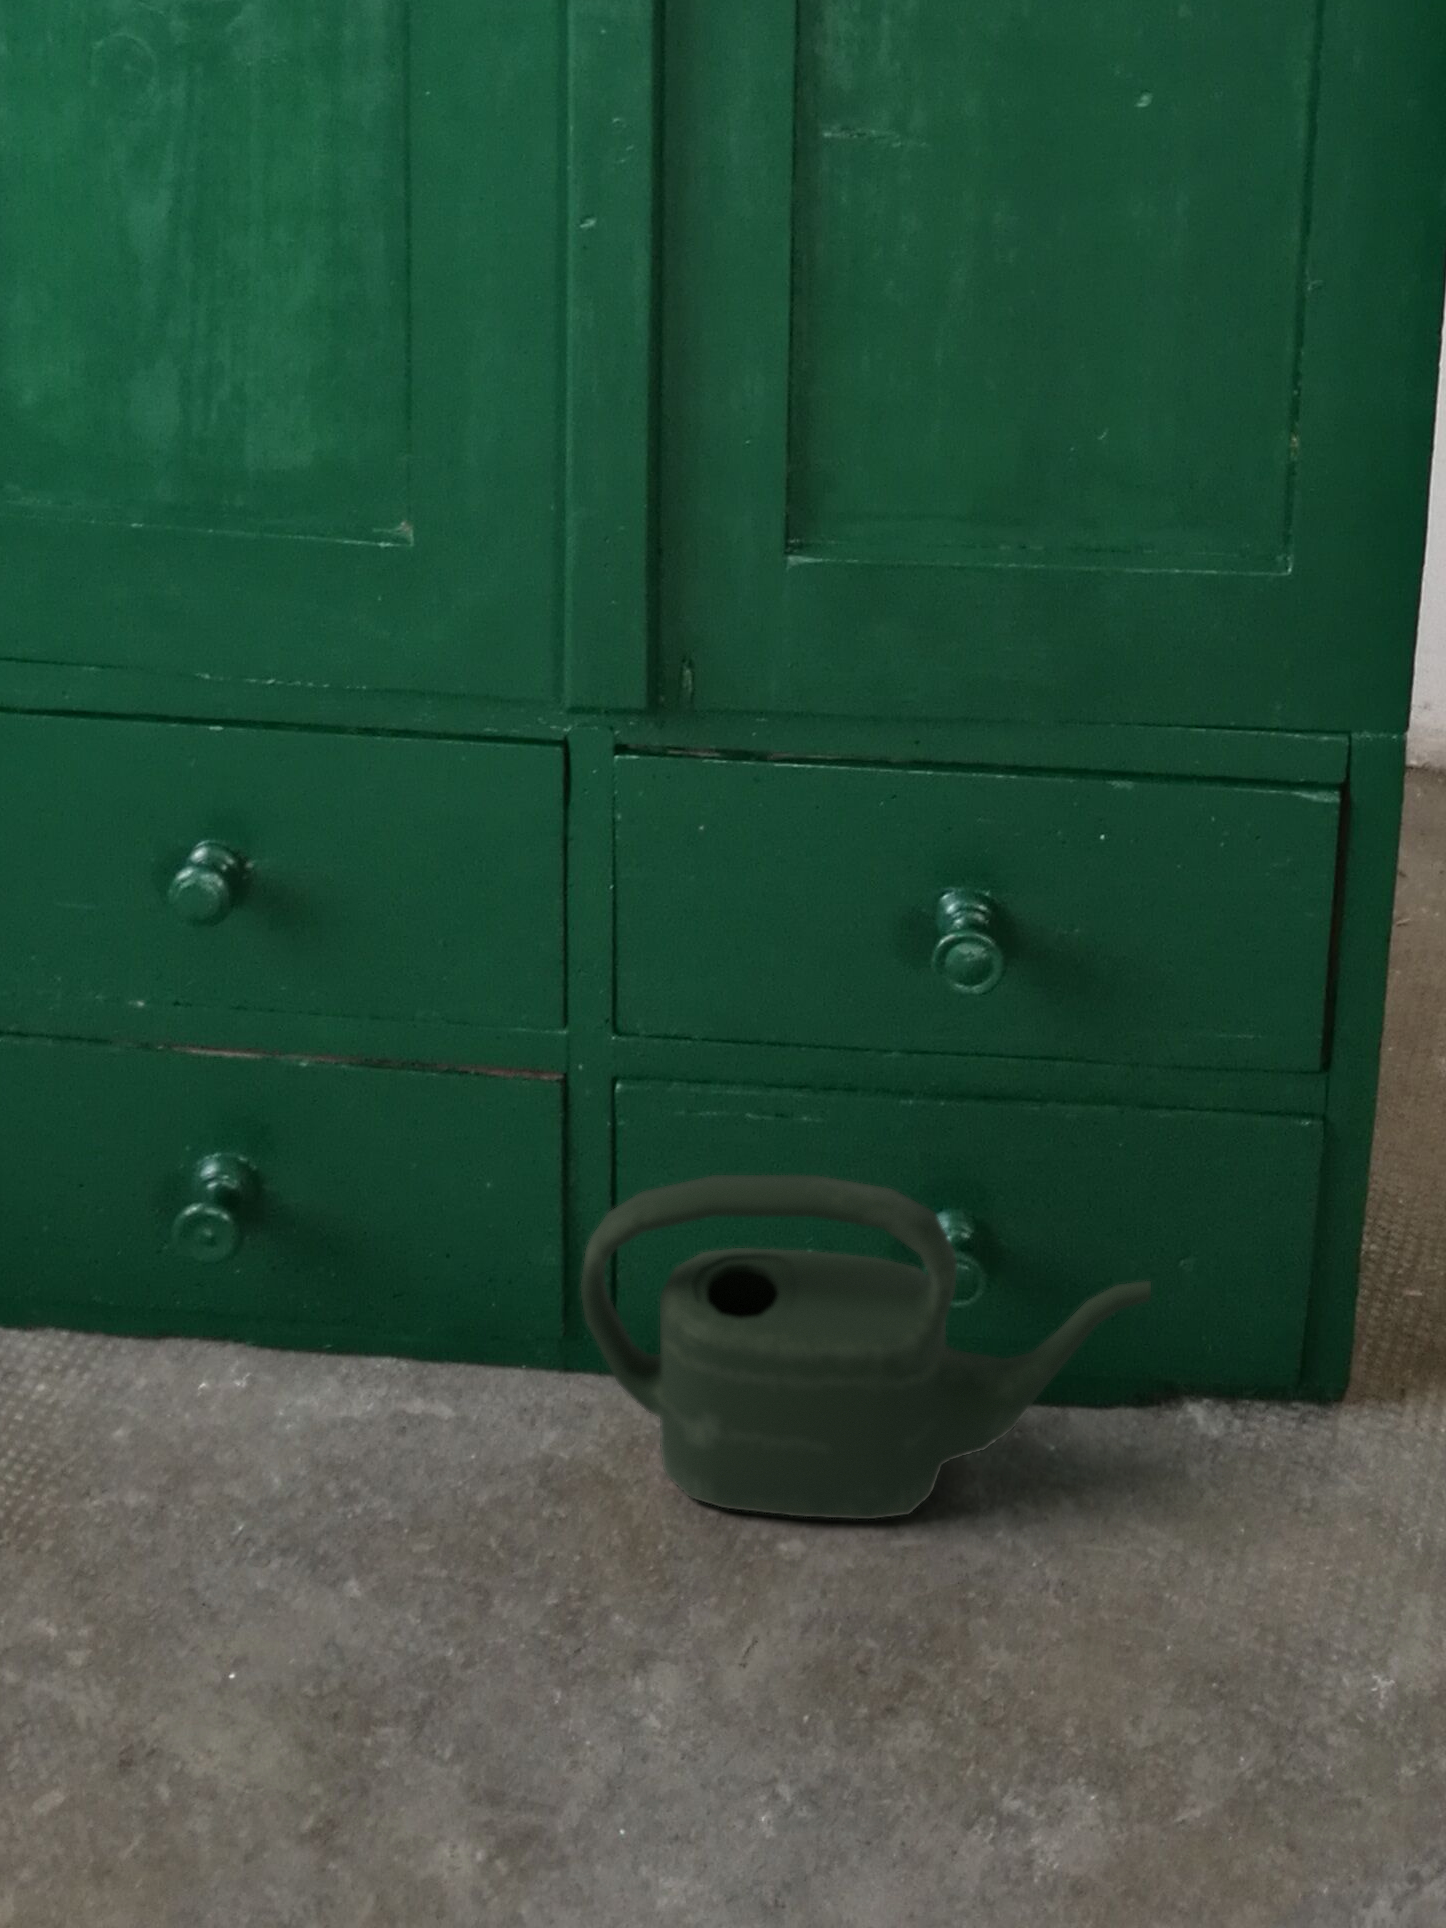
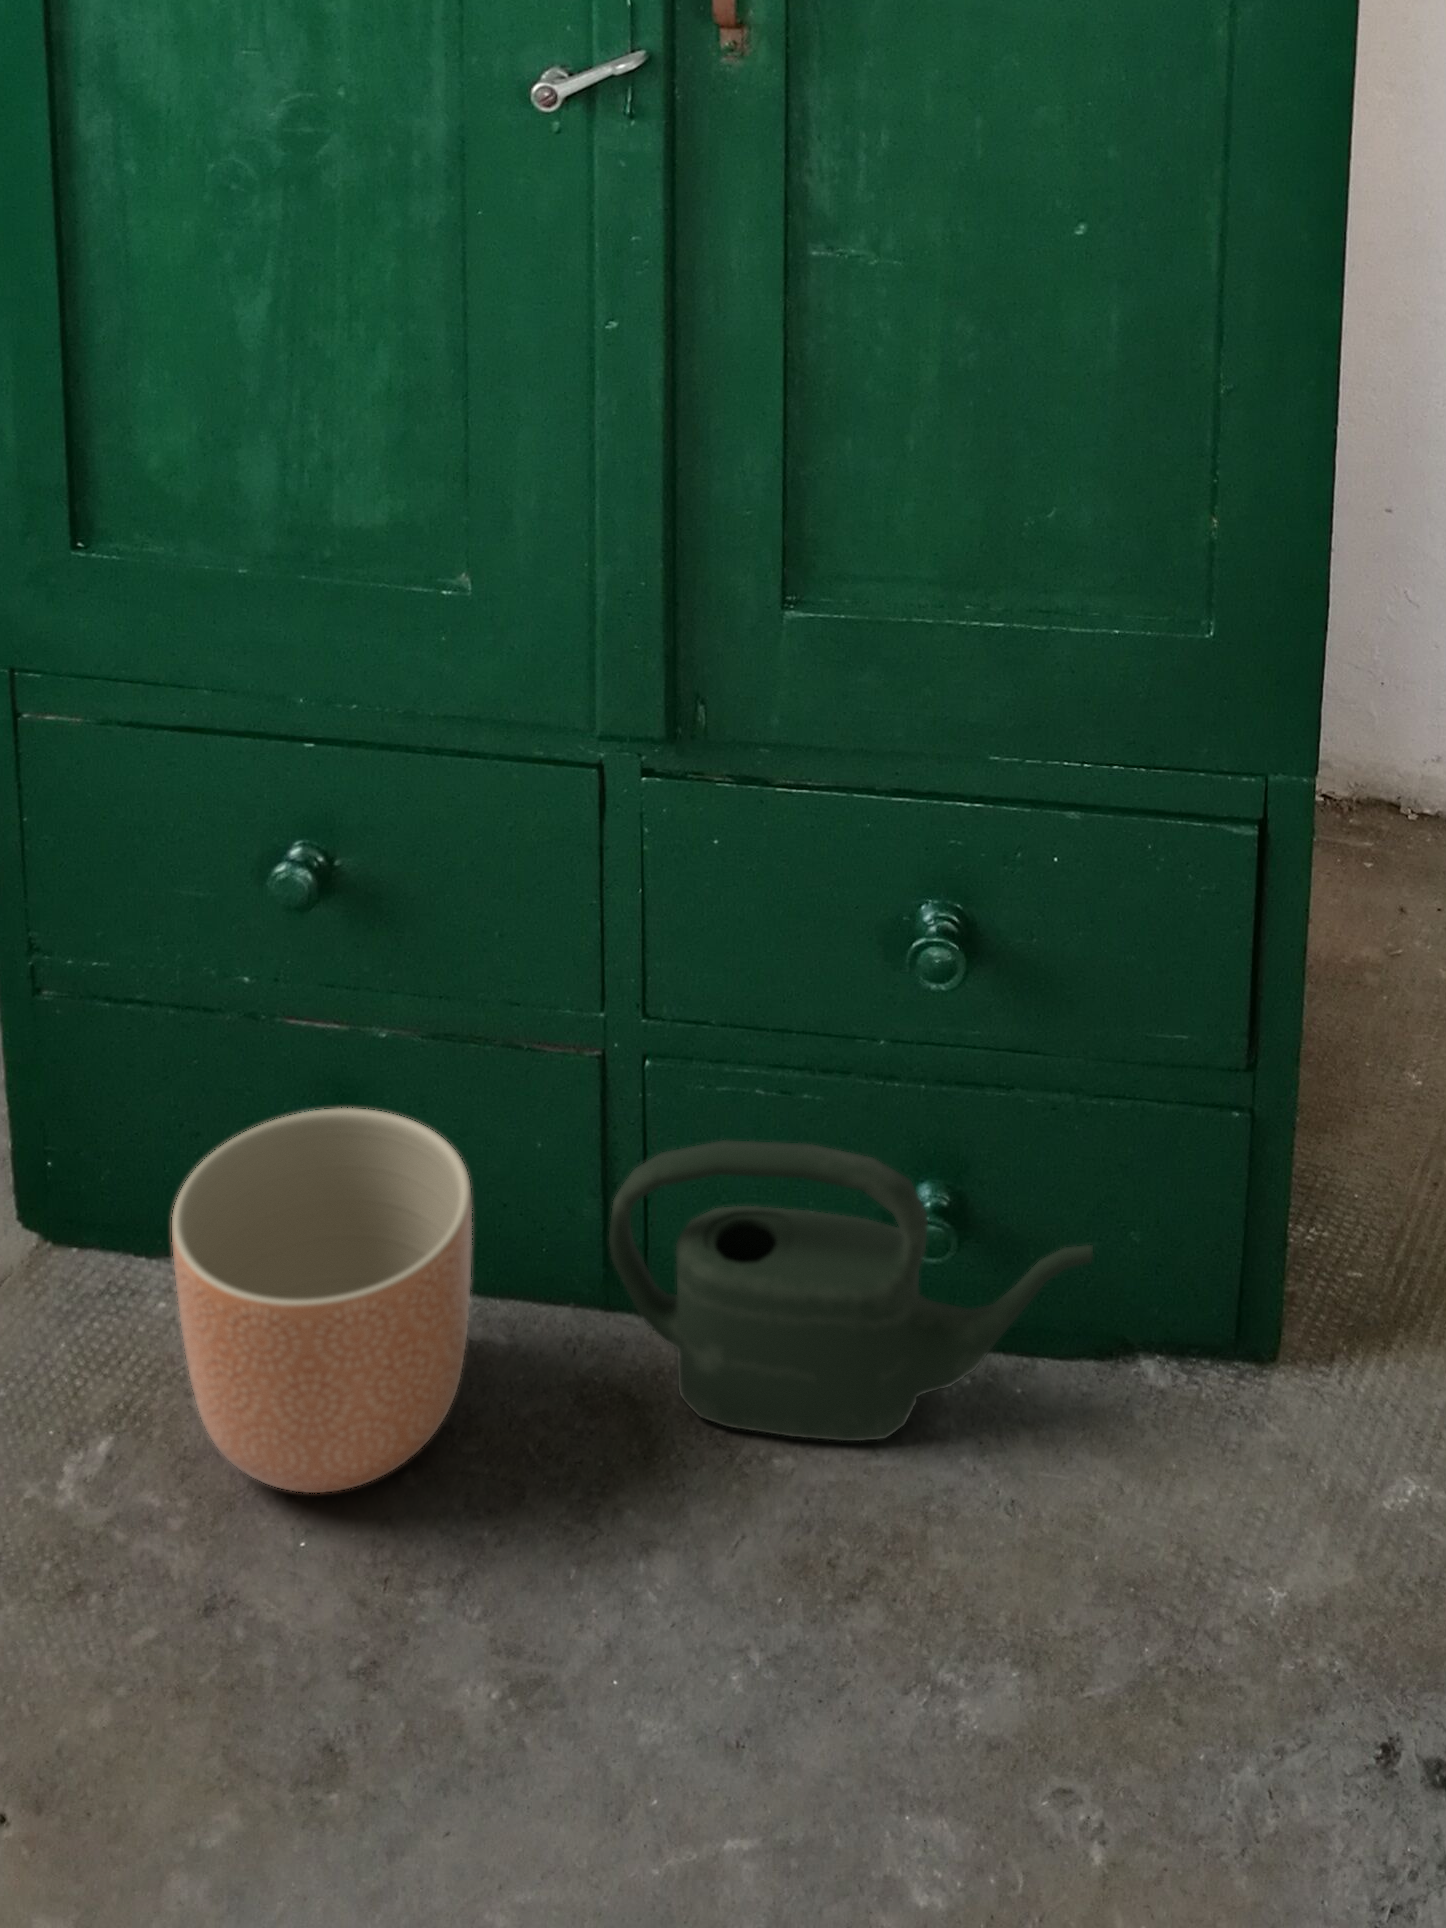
planter: none [68,1152,423,1614] -> present [172,1108,472,1493]

